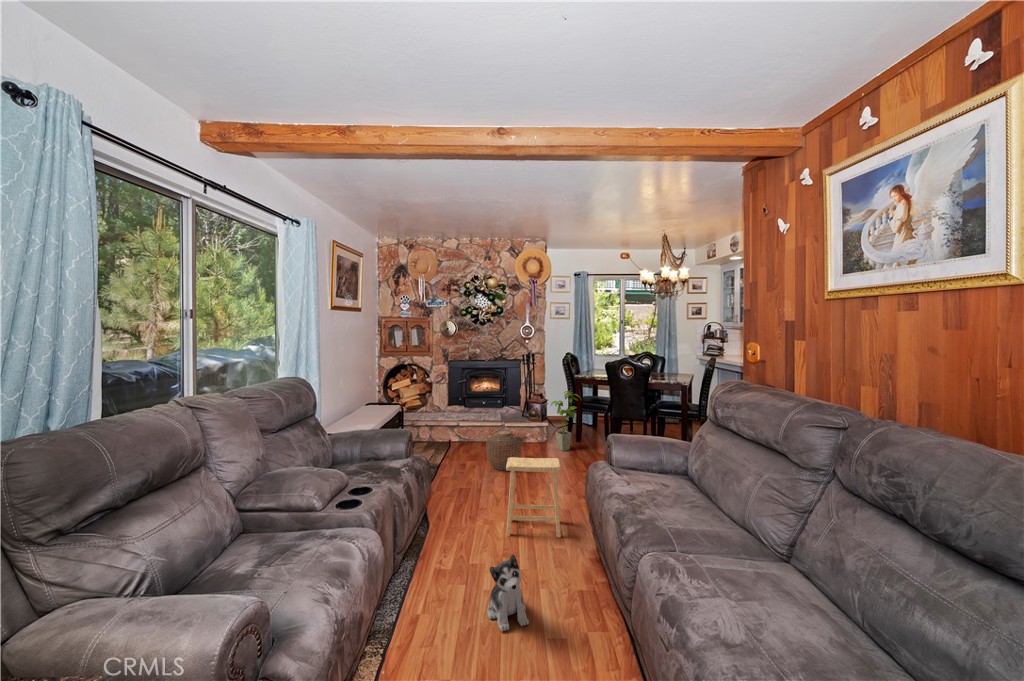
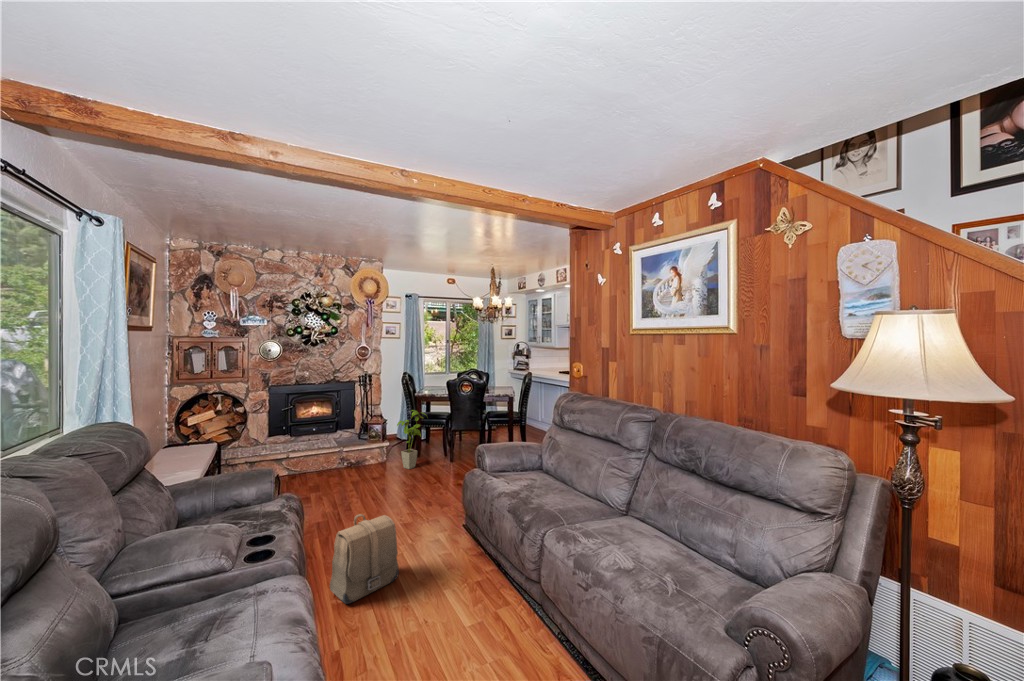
woven basket: present [486,430,521,470] -> none [337,456,375,498]
footstool: present [506,457,561,538] -> none [389,475,446,560]
backpack: none [439,483,501,566] -> present [330,514,399,604]
plush toy: present [488,554,529,632] -> none [411,568,454,643]

